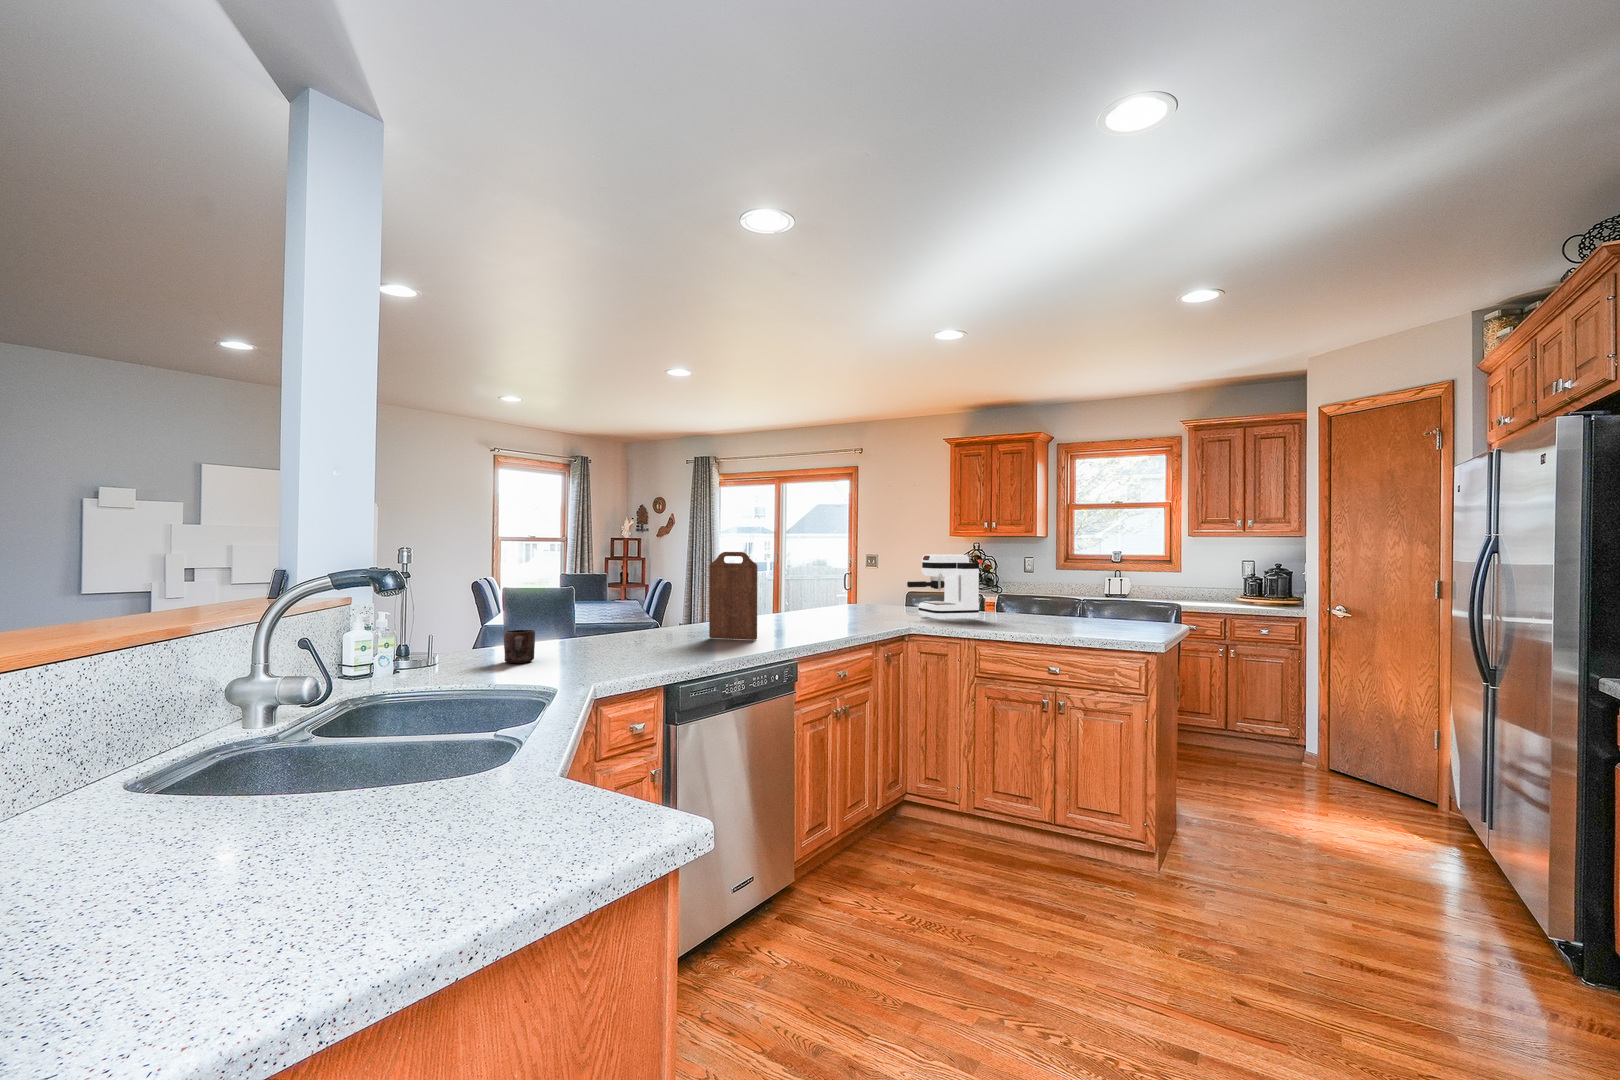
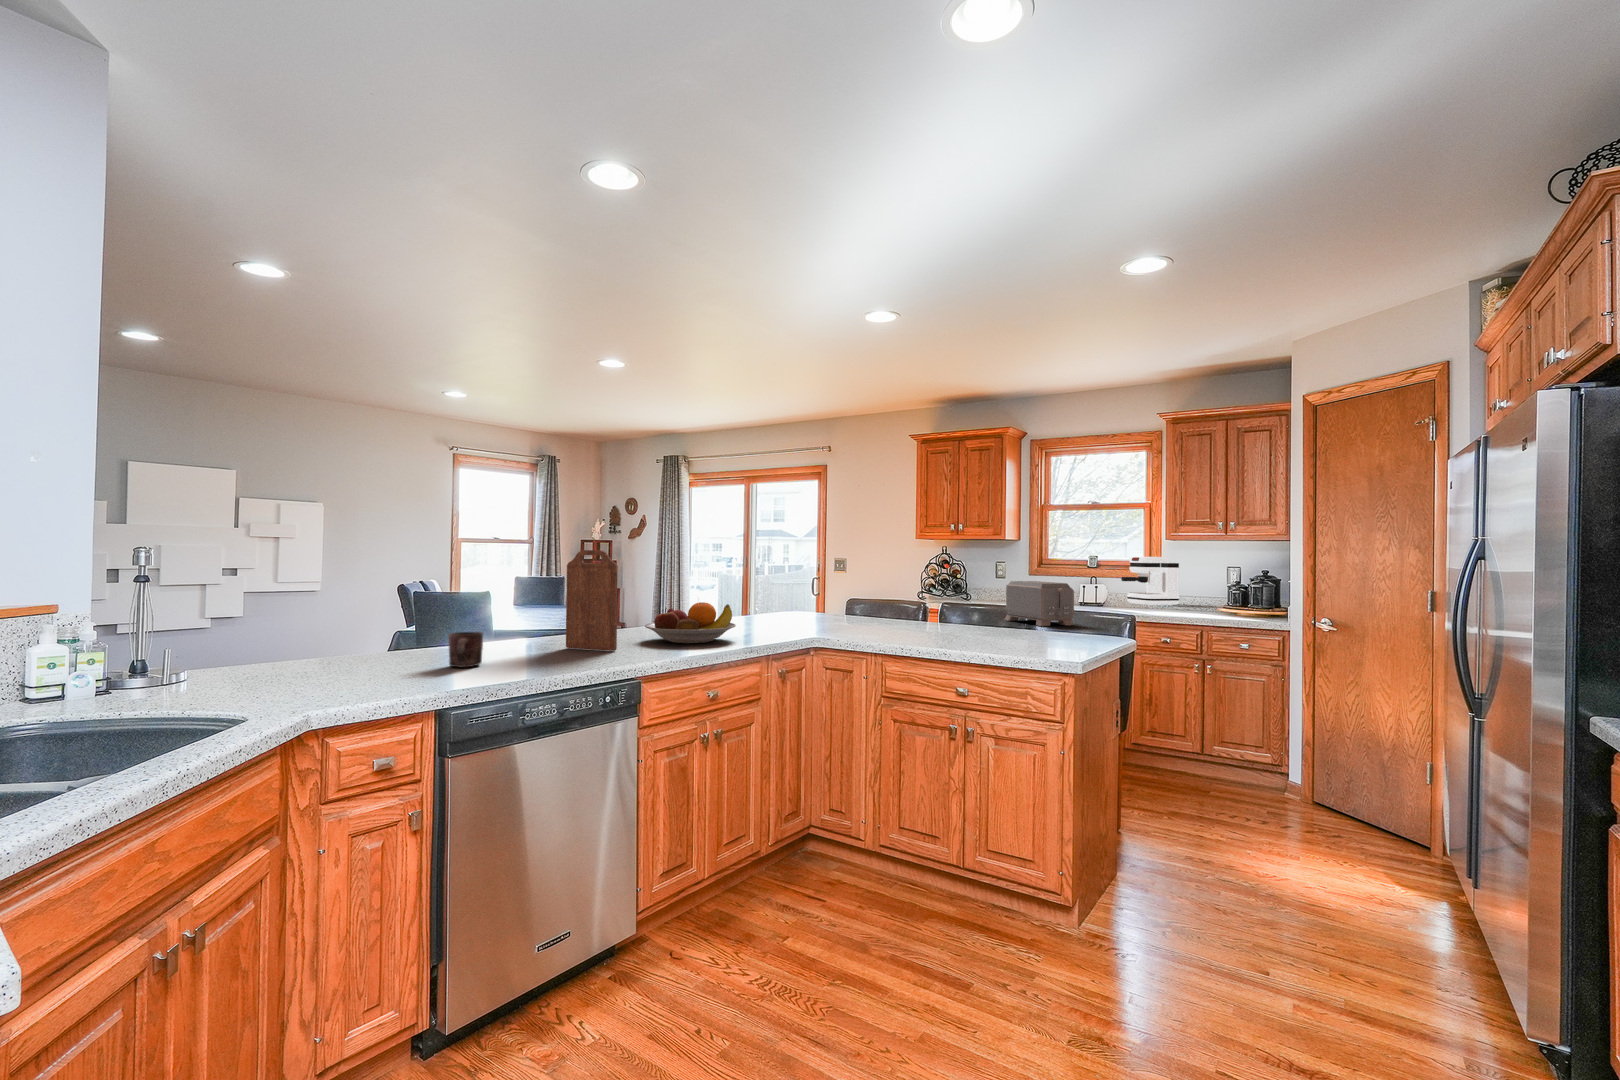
coffee maker: present [907,554,979,620] -> present [1121,557,1179,606]
toaster: none [1058,575,1124,616] -> present [1005,581,1074,626]
fruit bowl: none [767,597,847,633] -> present [645,602,736,643]
mug: present [504,630,535,663] -> present [448,632,483,668]

